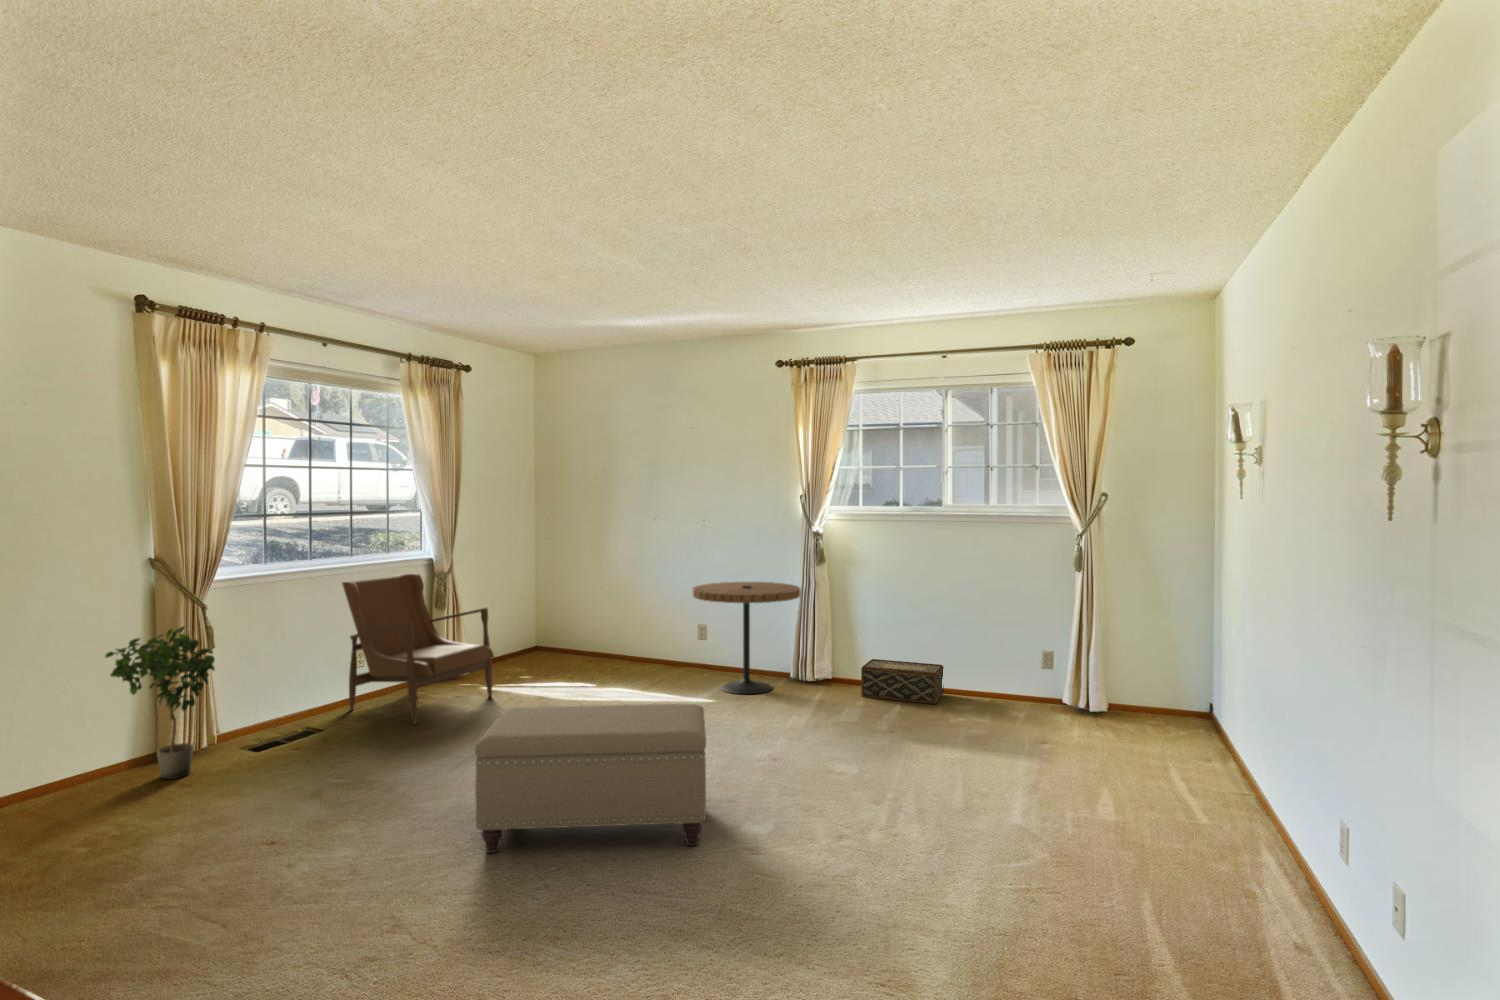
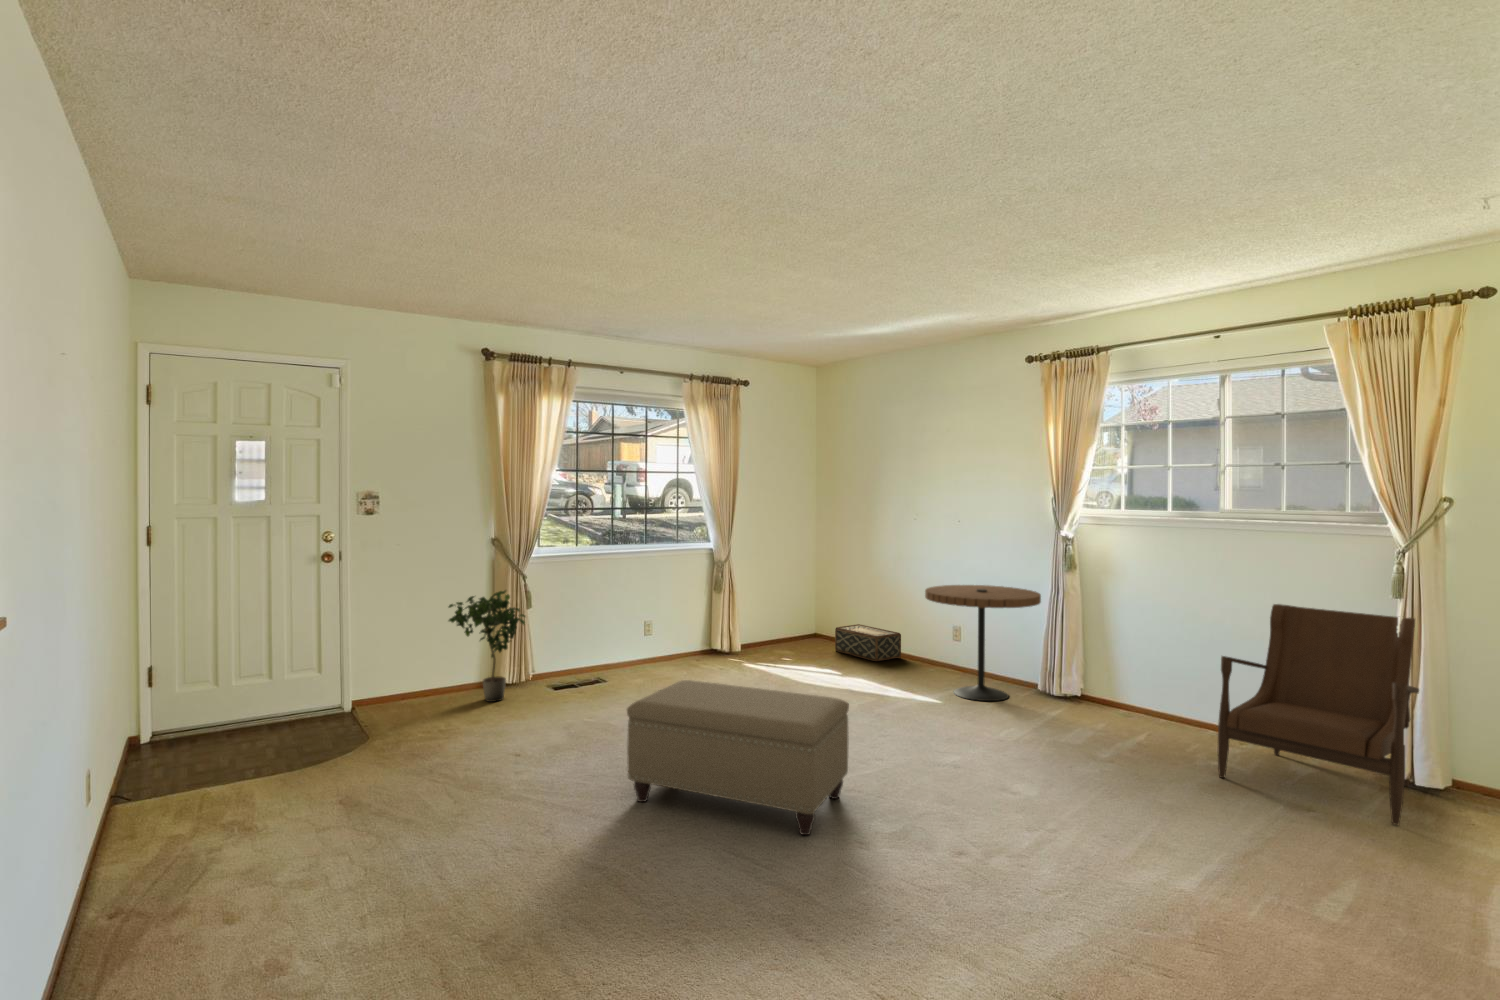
armchair: present [342,573,494,724] -> present [1218,604,1419,825]
woven basket: present [861,659,944,704] -> present [835,624,901,661]

